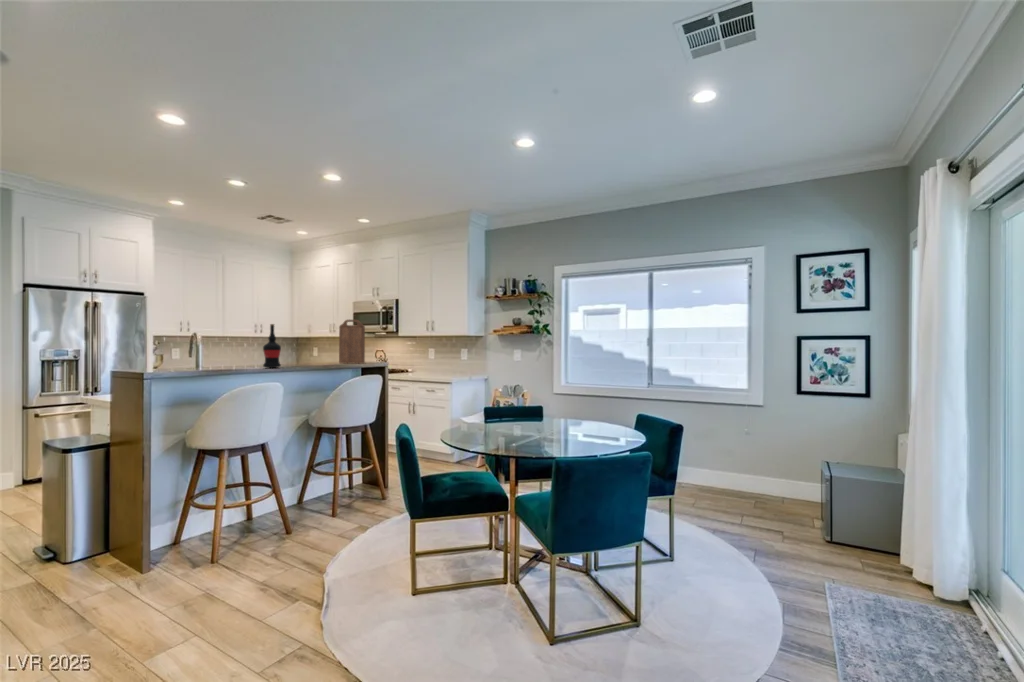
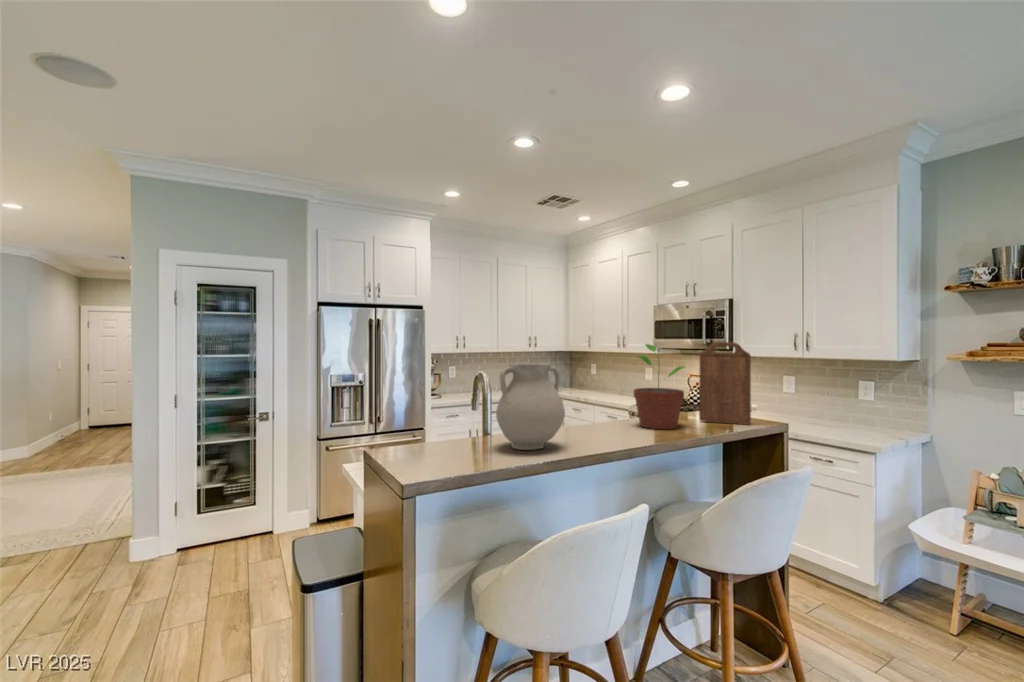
potted plant: none [297,319,326,365] -> present [634,344,684,429]
vase: none [199,323,243,371] -> present [496,362,565,450]
wine bottle: present [263,324,281,368] -> none [593,359,622,441]

